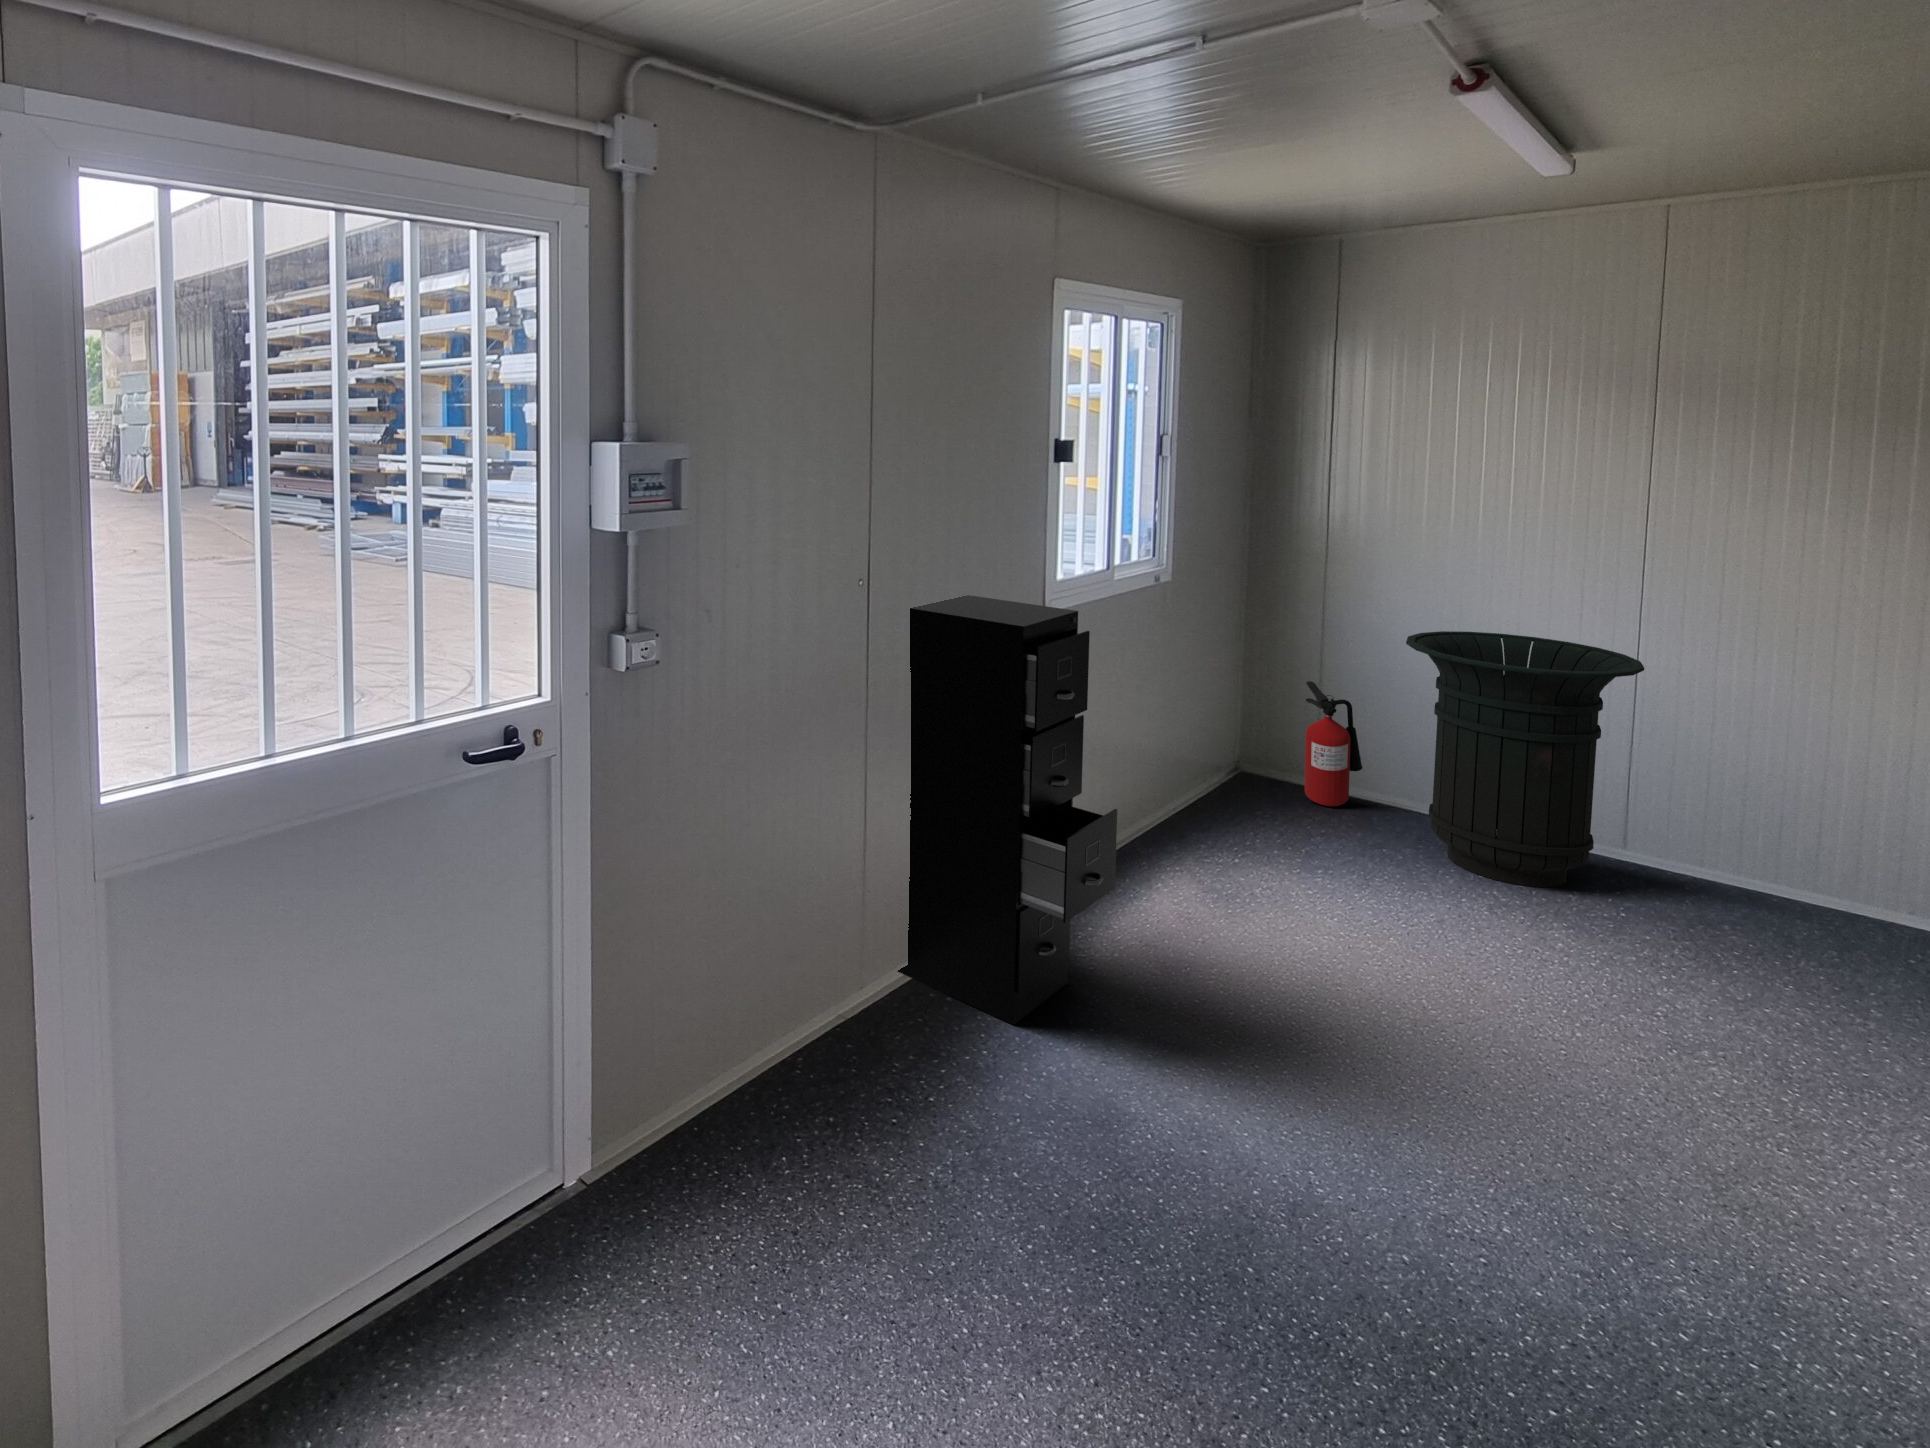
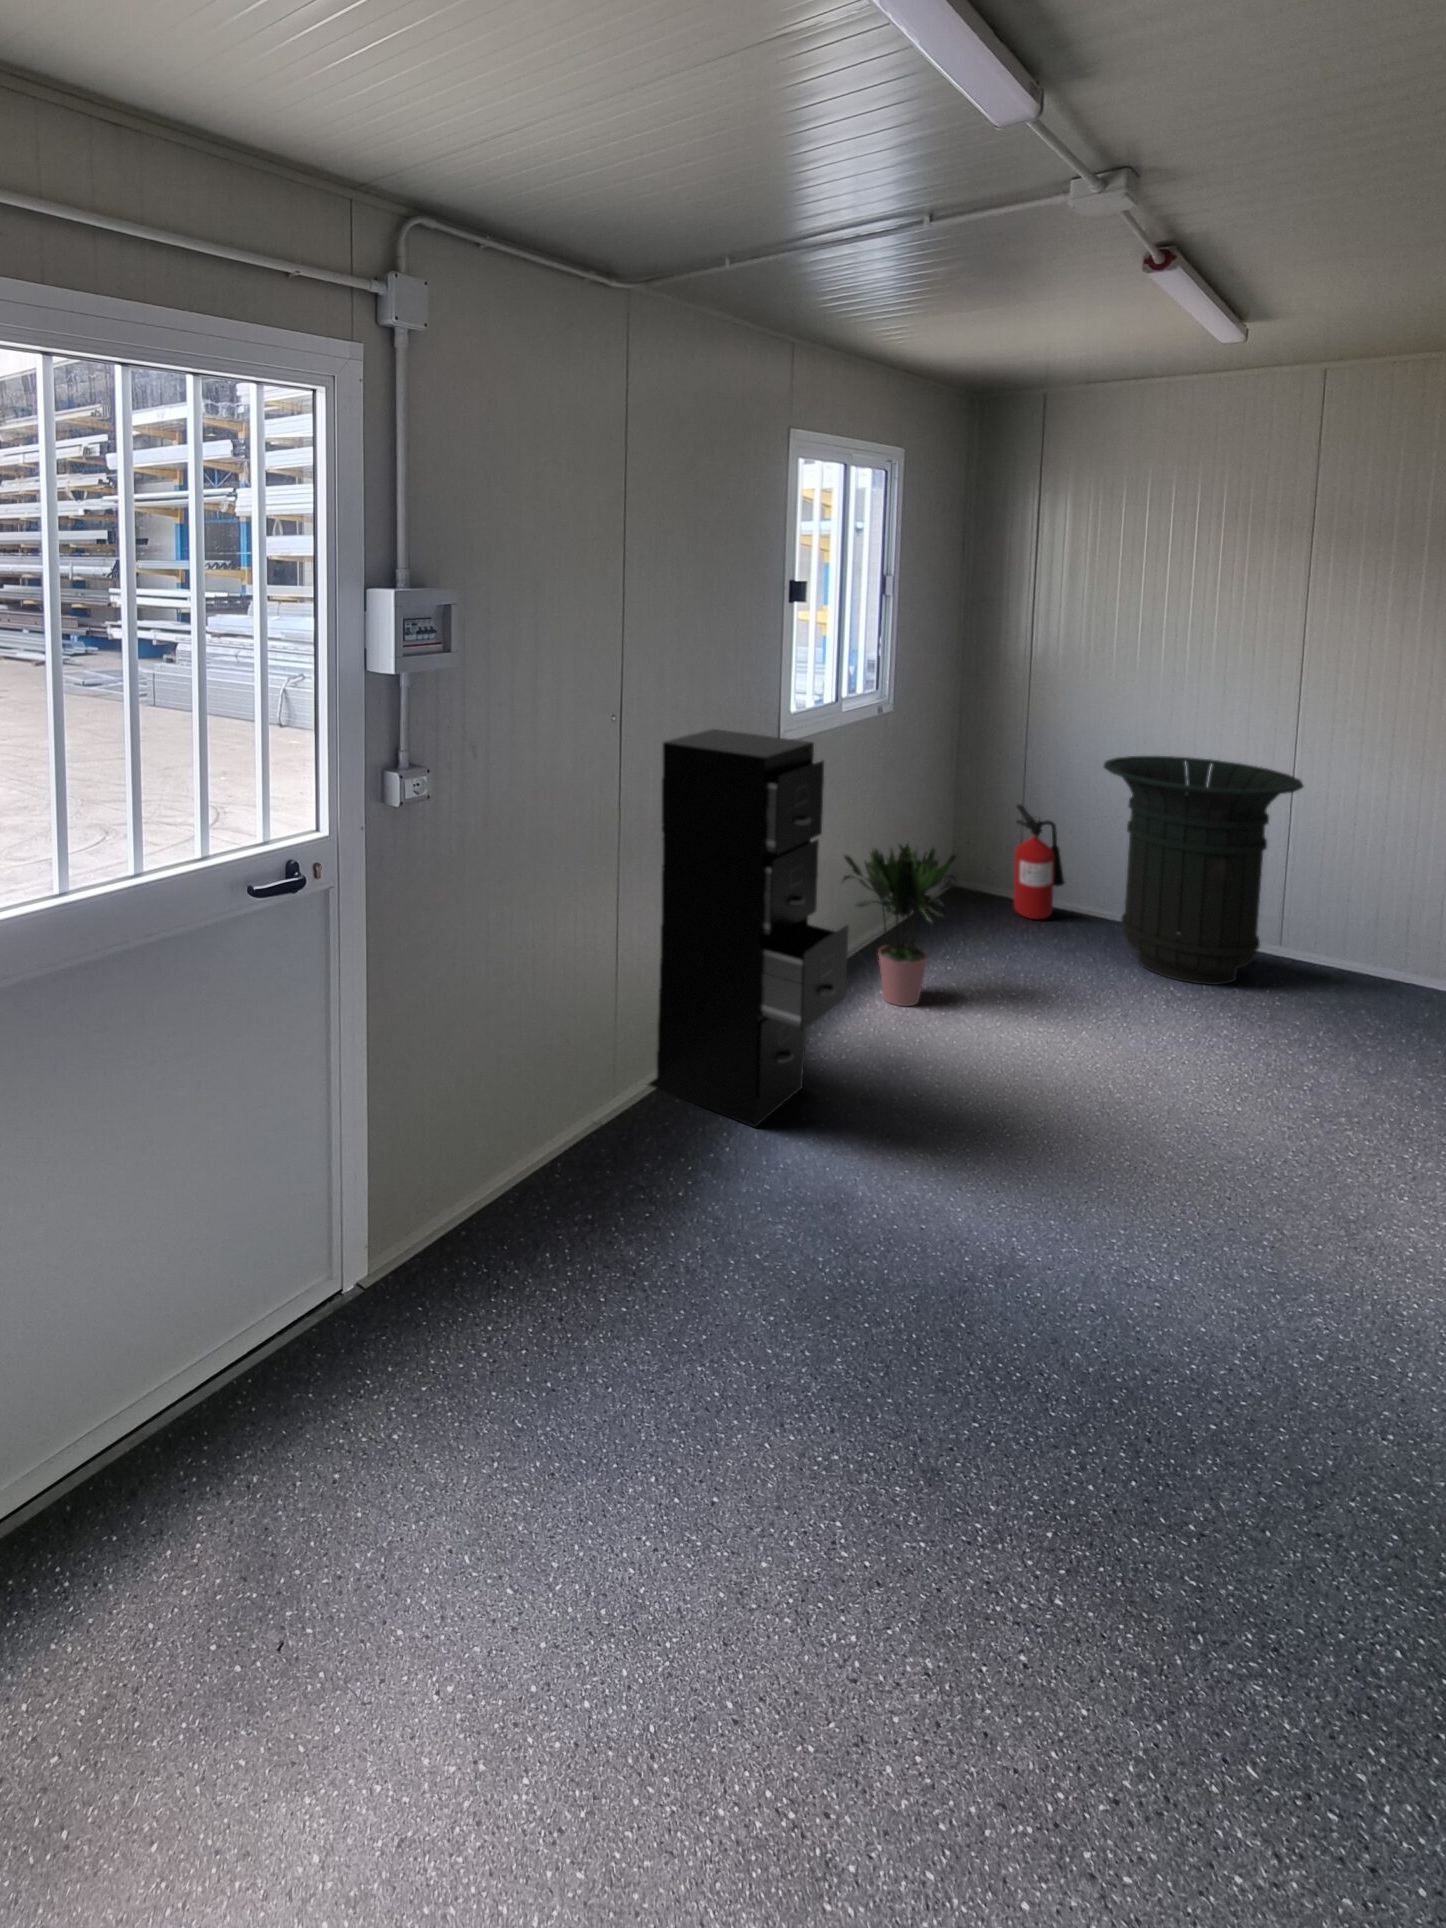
potted plant: none [1102,705,1248,897] -> present [843,844,956,1006]

